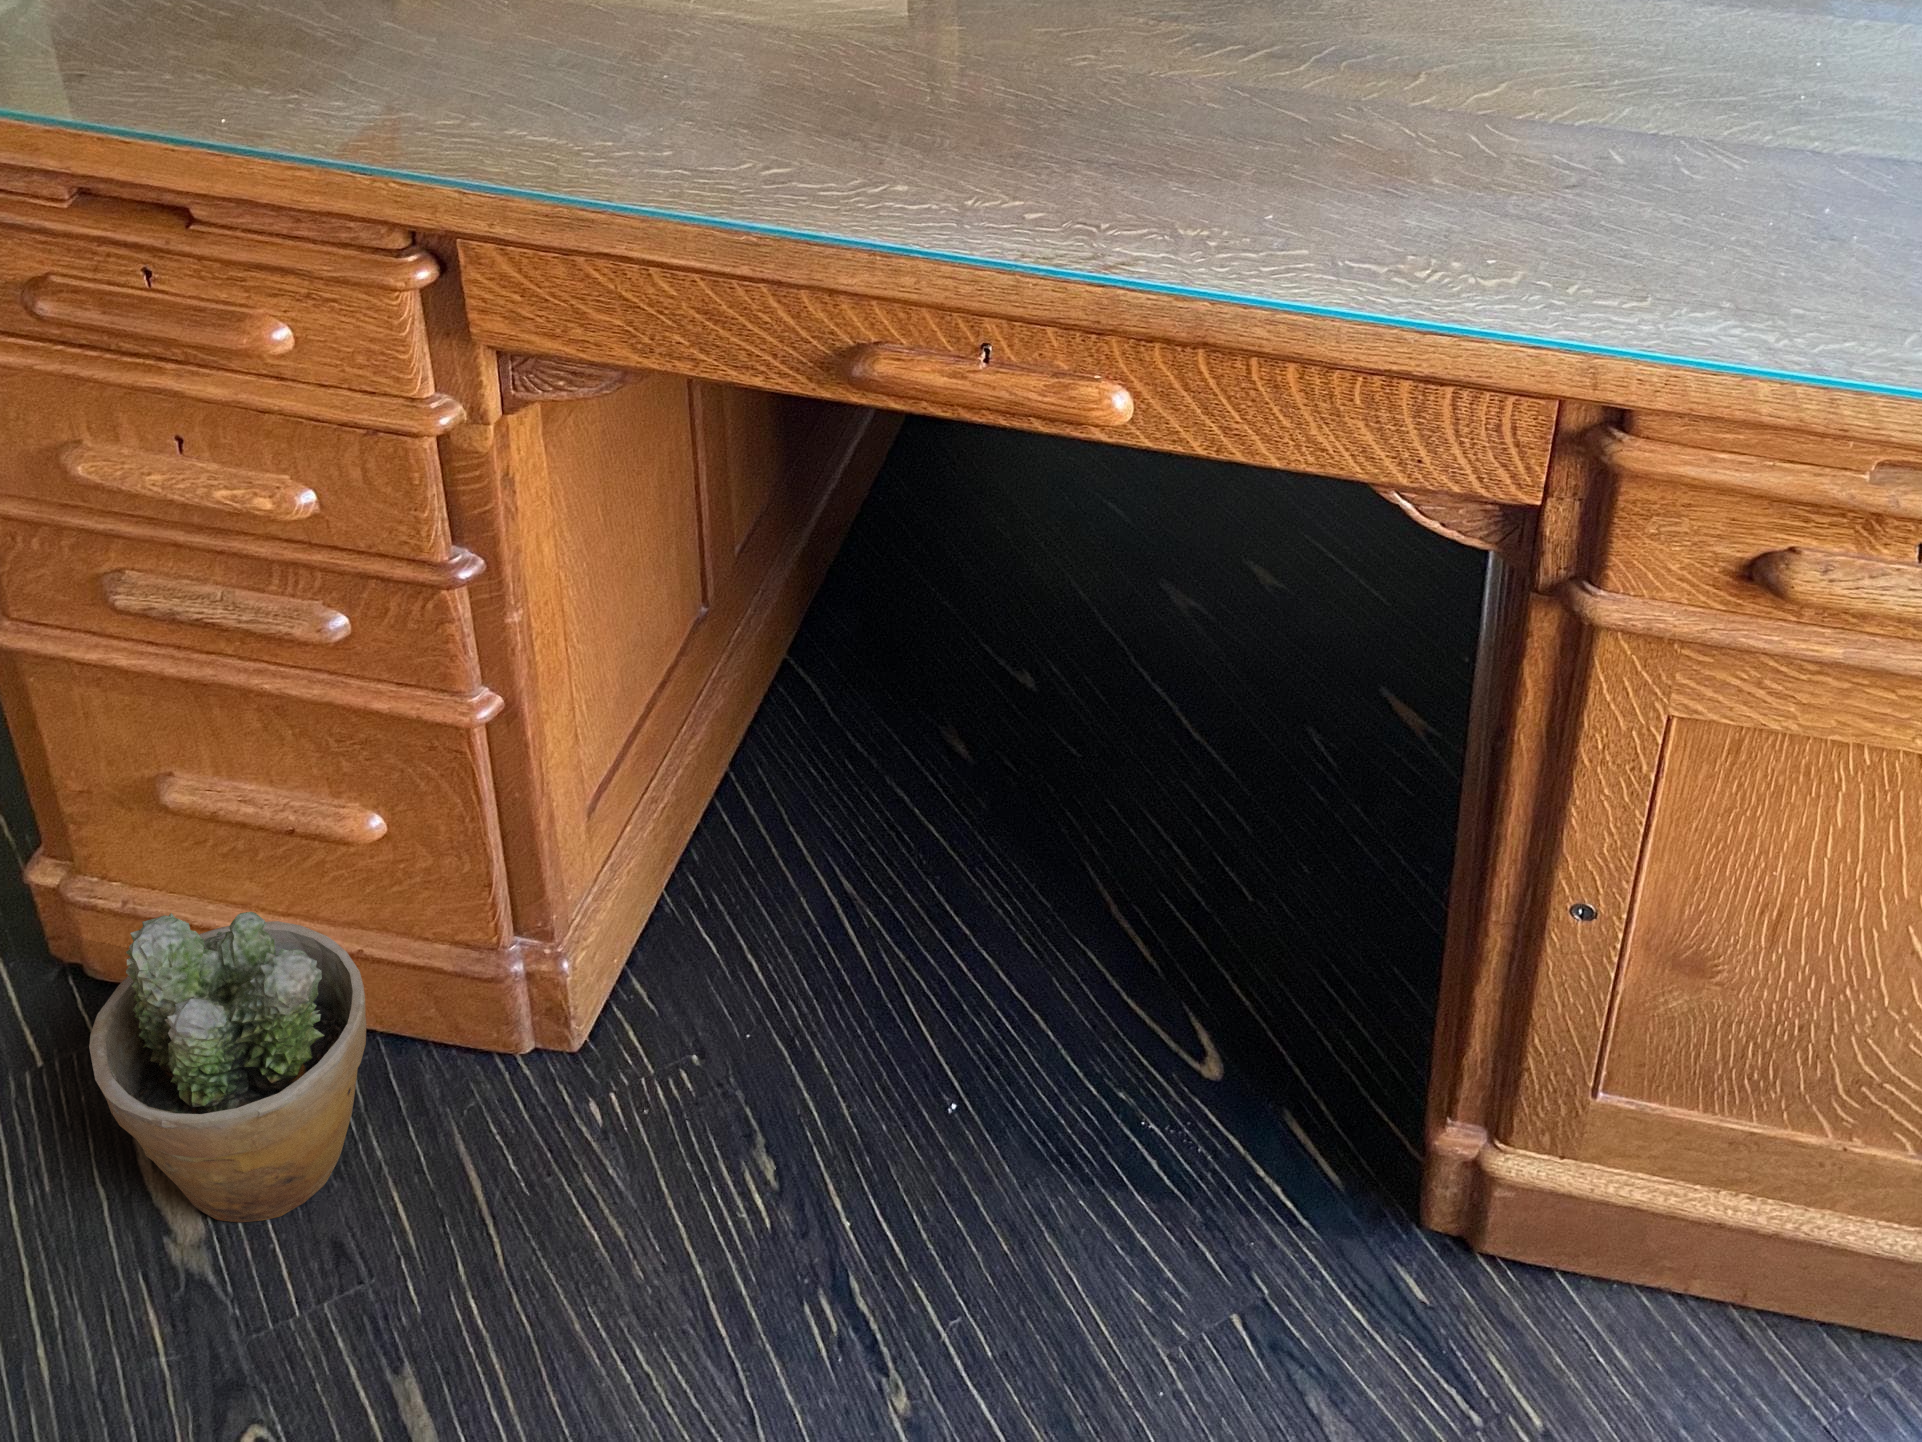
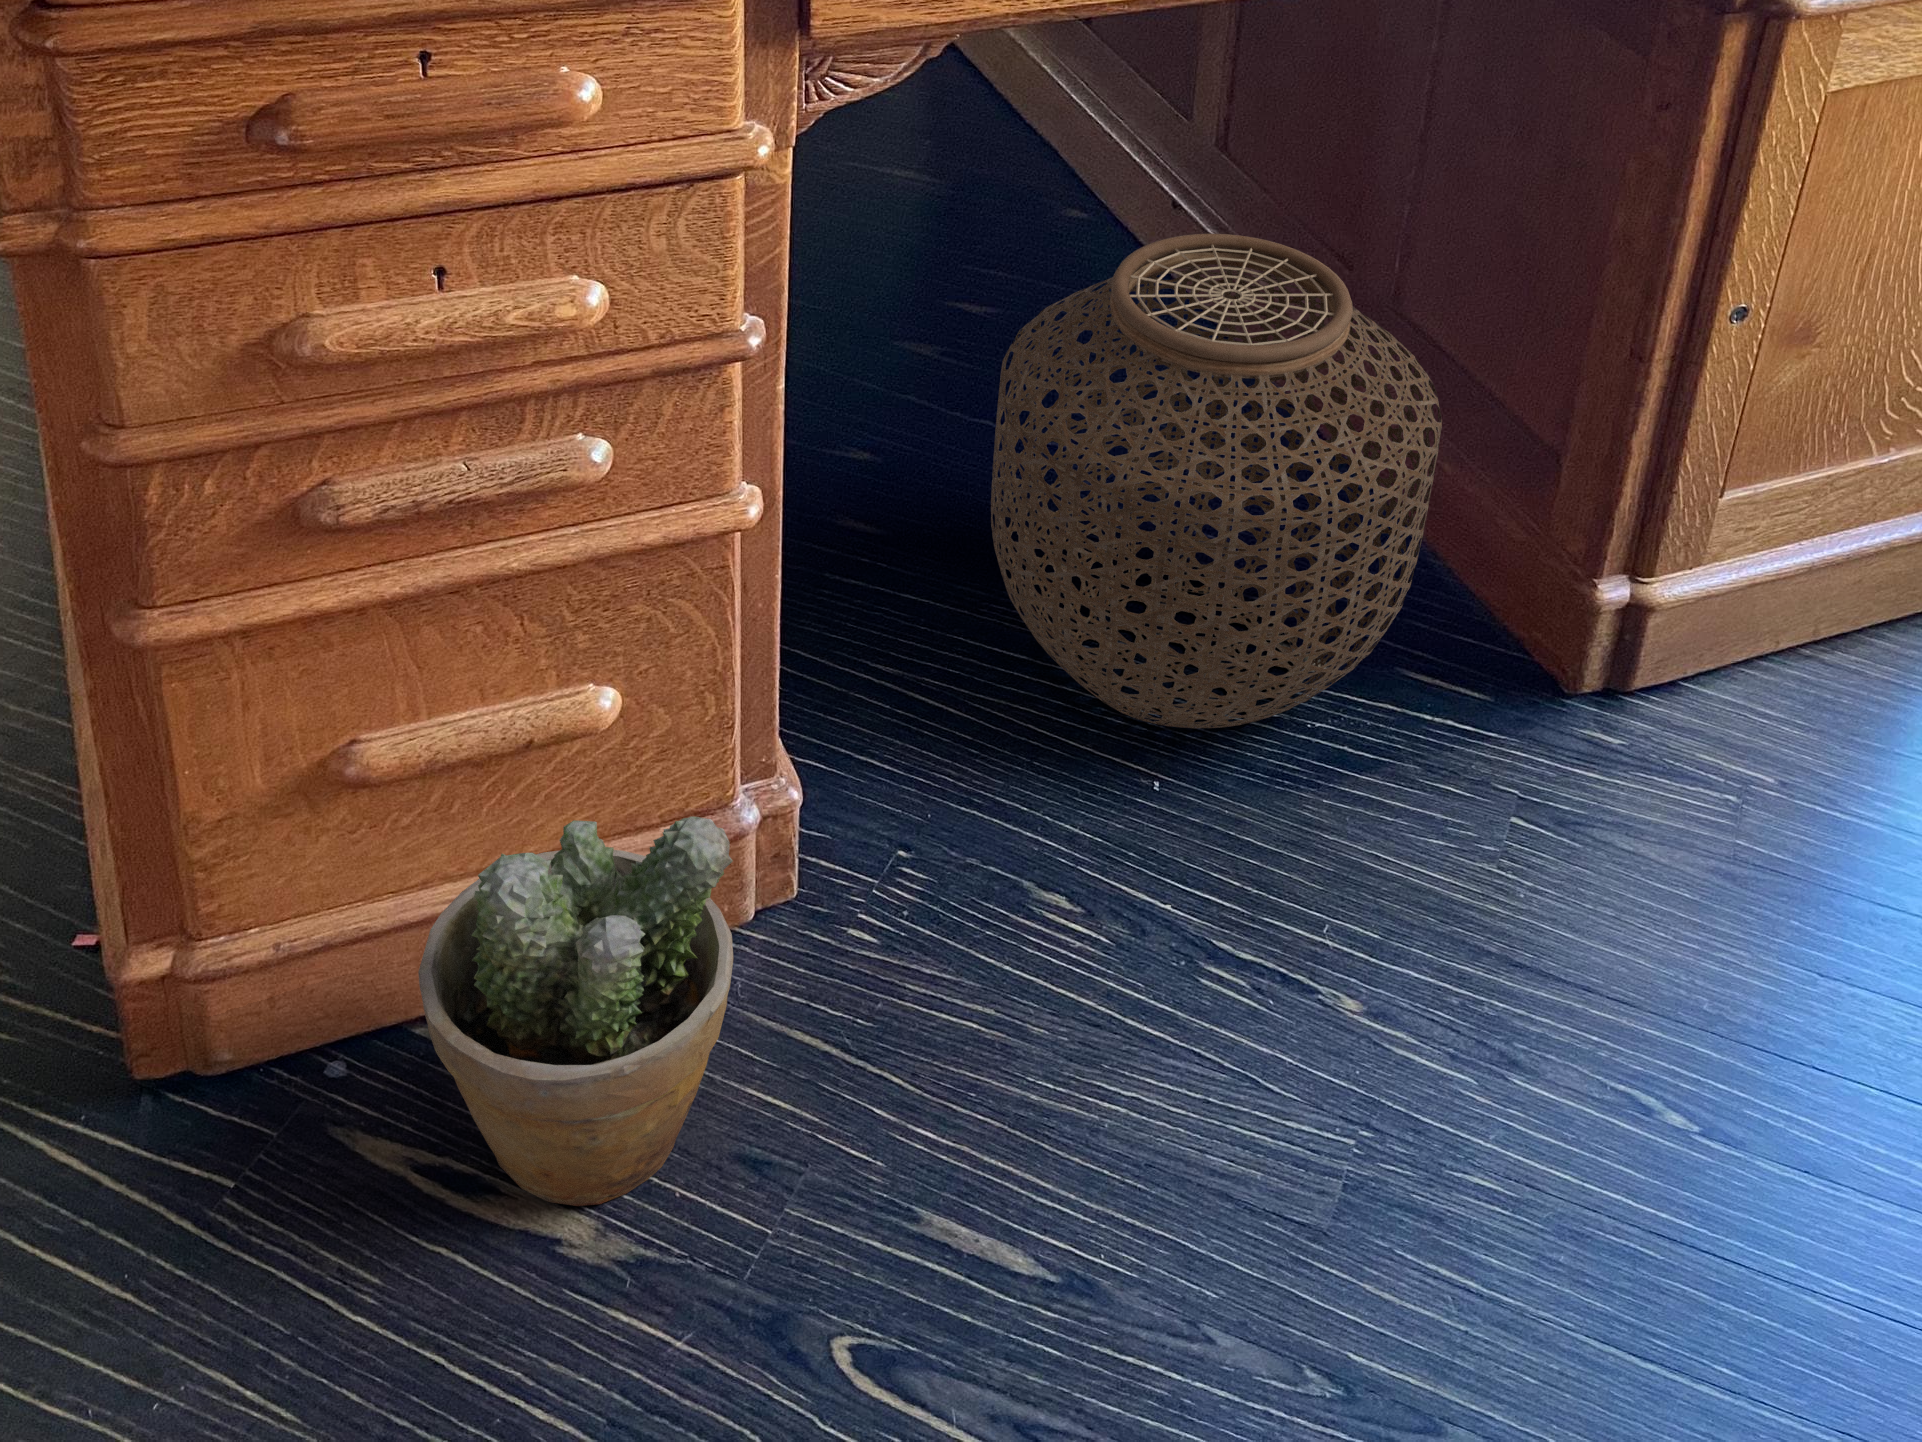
woven basket: none [893,605,1340,1102] -> present [991,234,1442,728]

